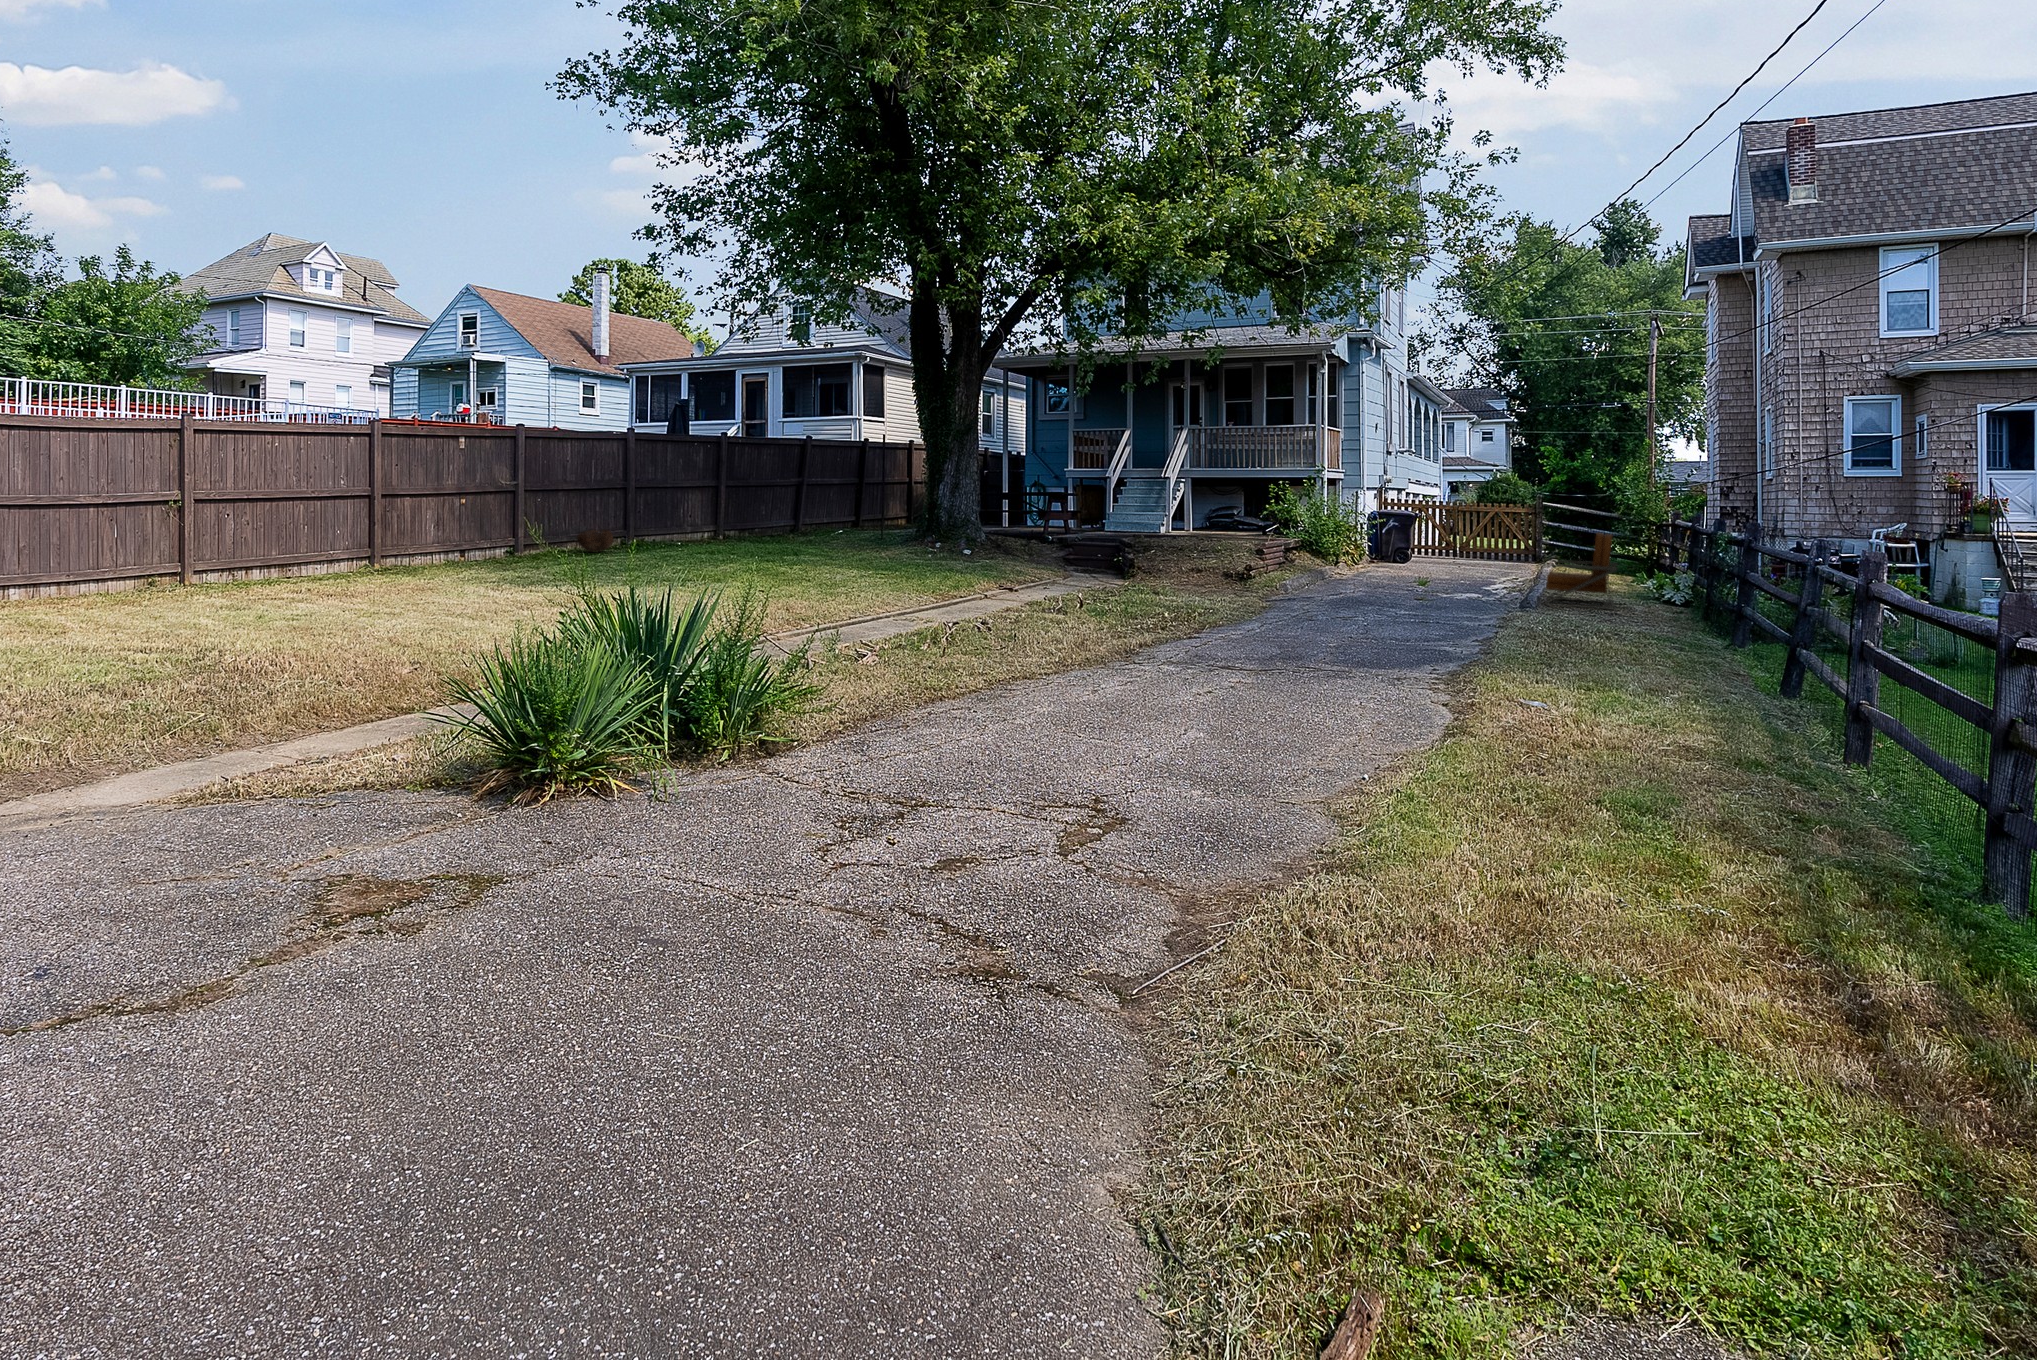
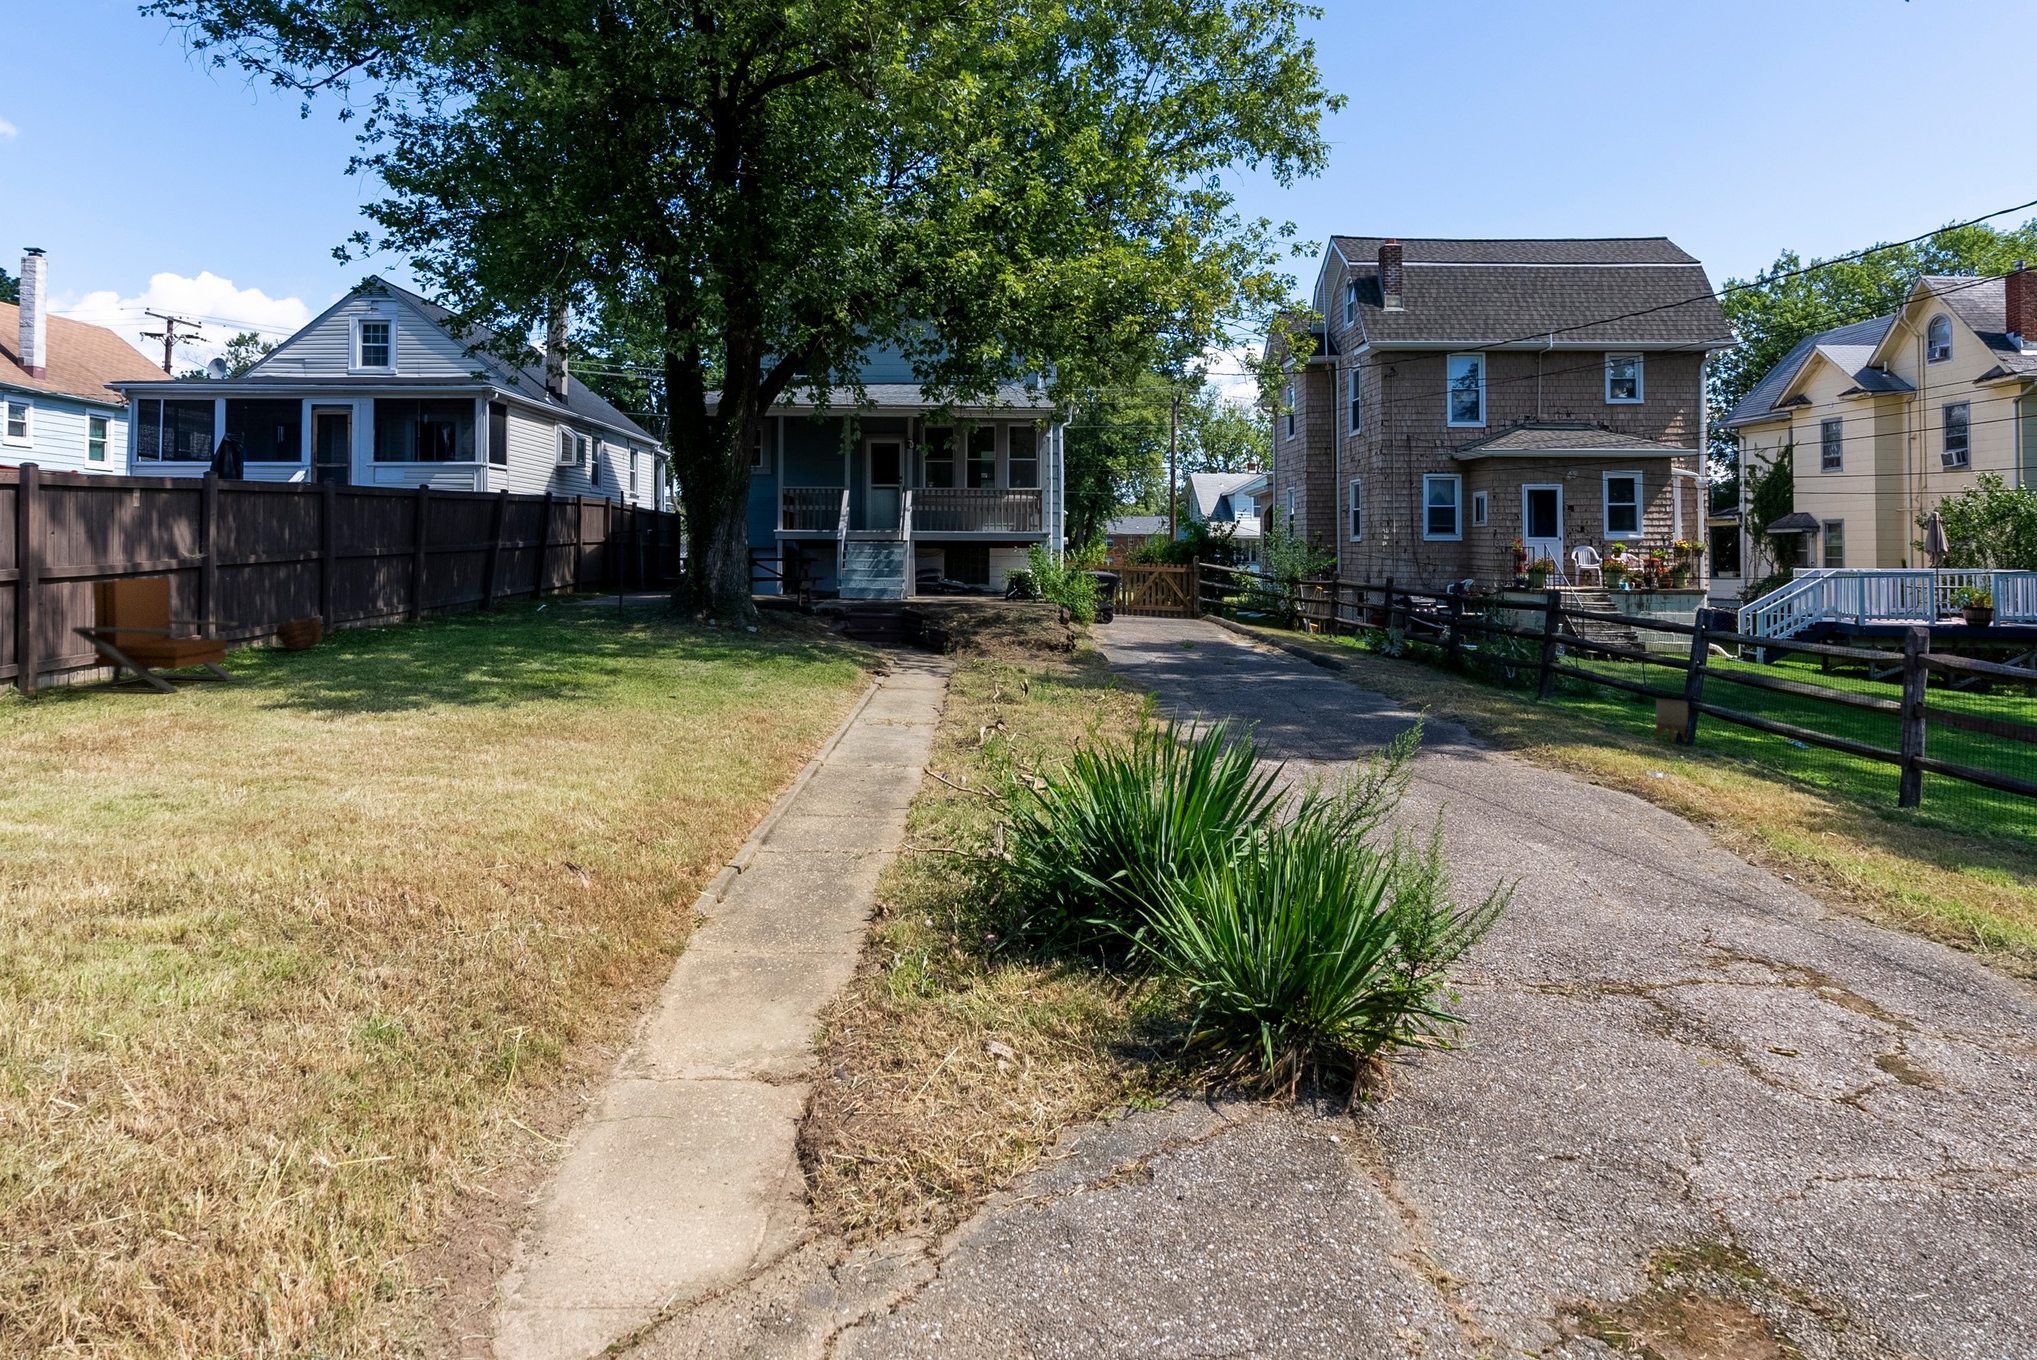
lounge chair: present [1544,533,1617,609] -> present [72,577,238,693]
planter: none [1617,622,1652,667] -> present [1656,699,1688,742]

